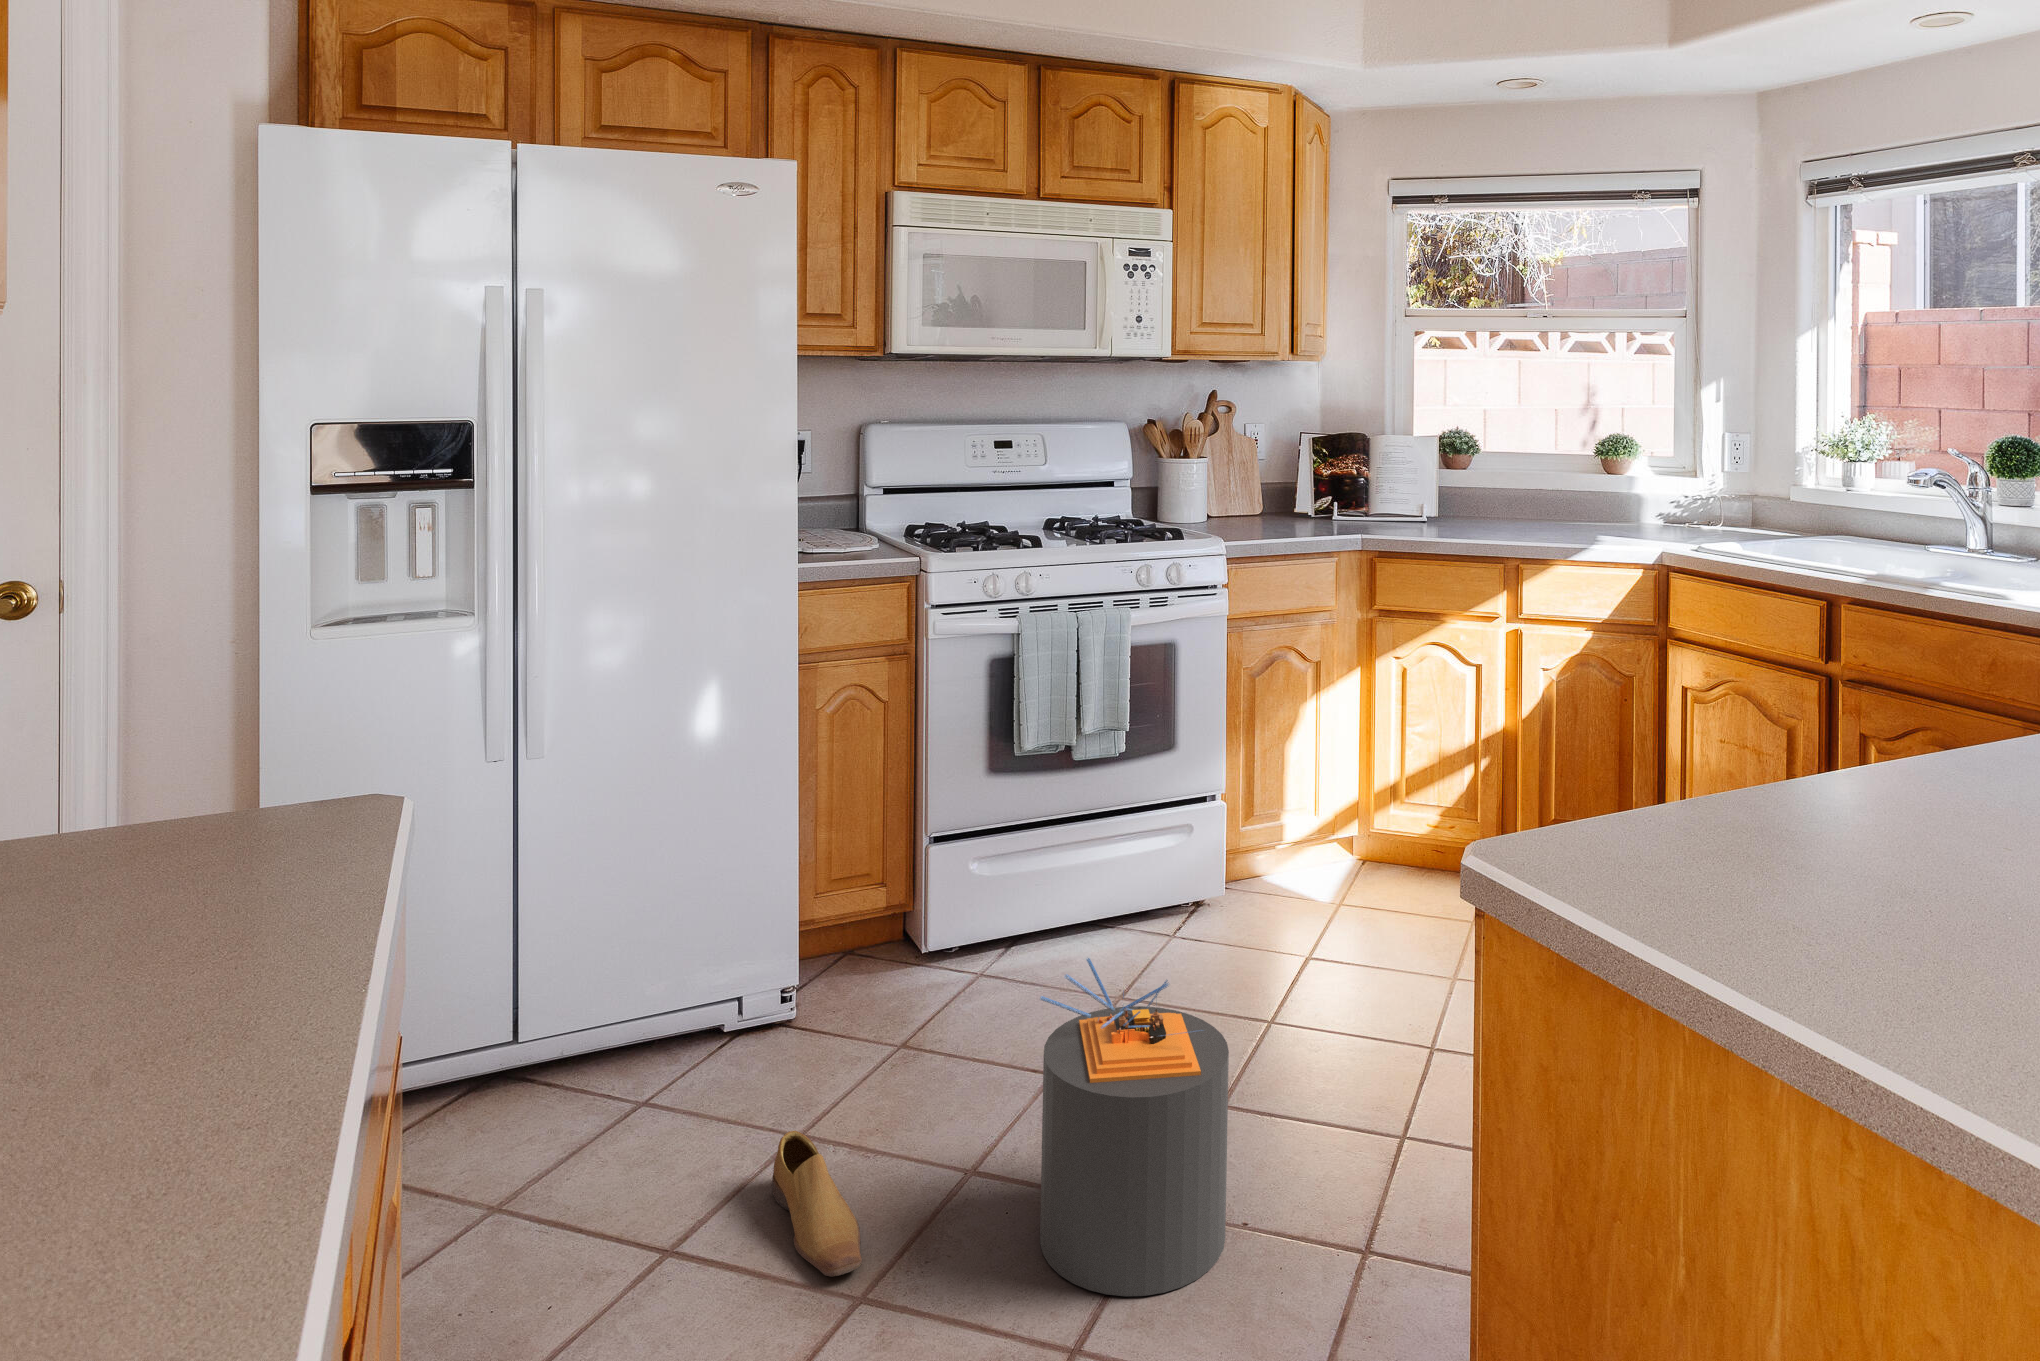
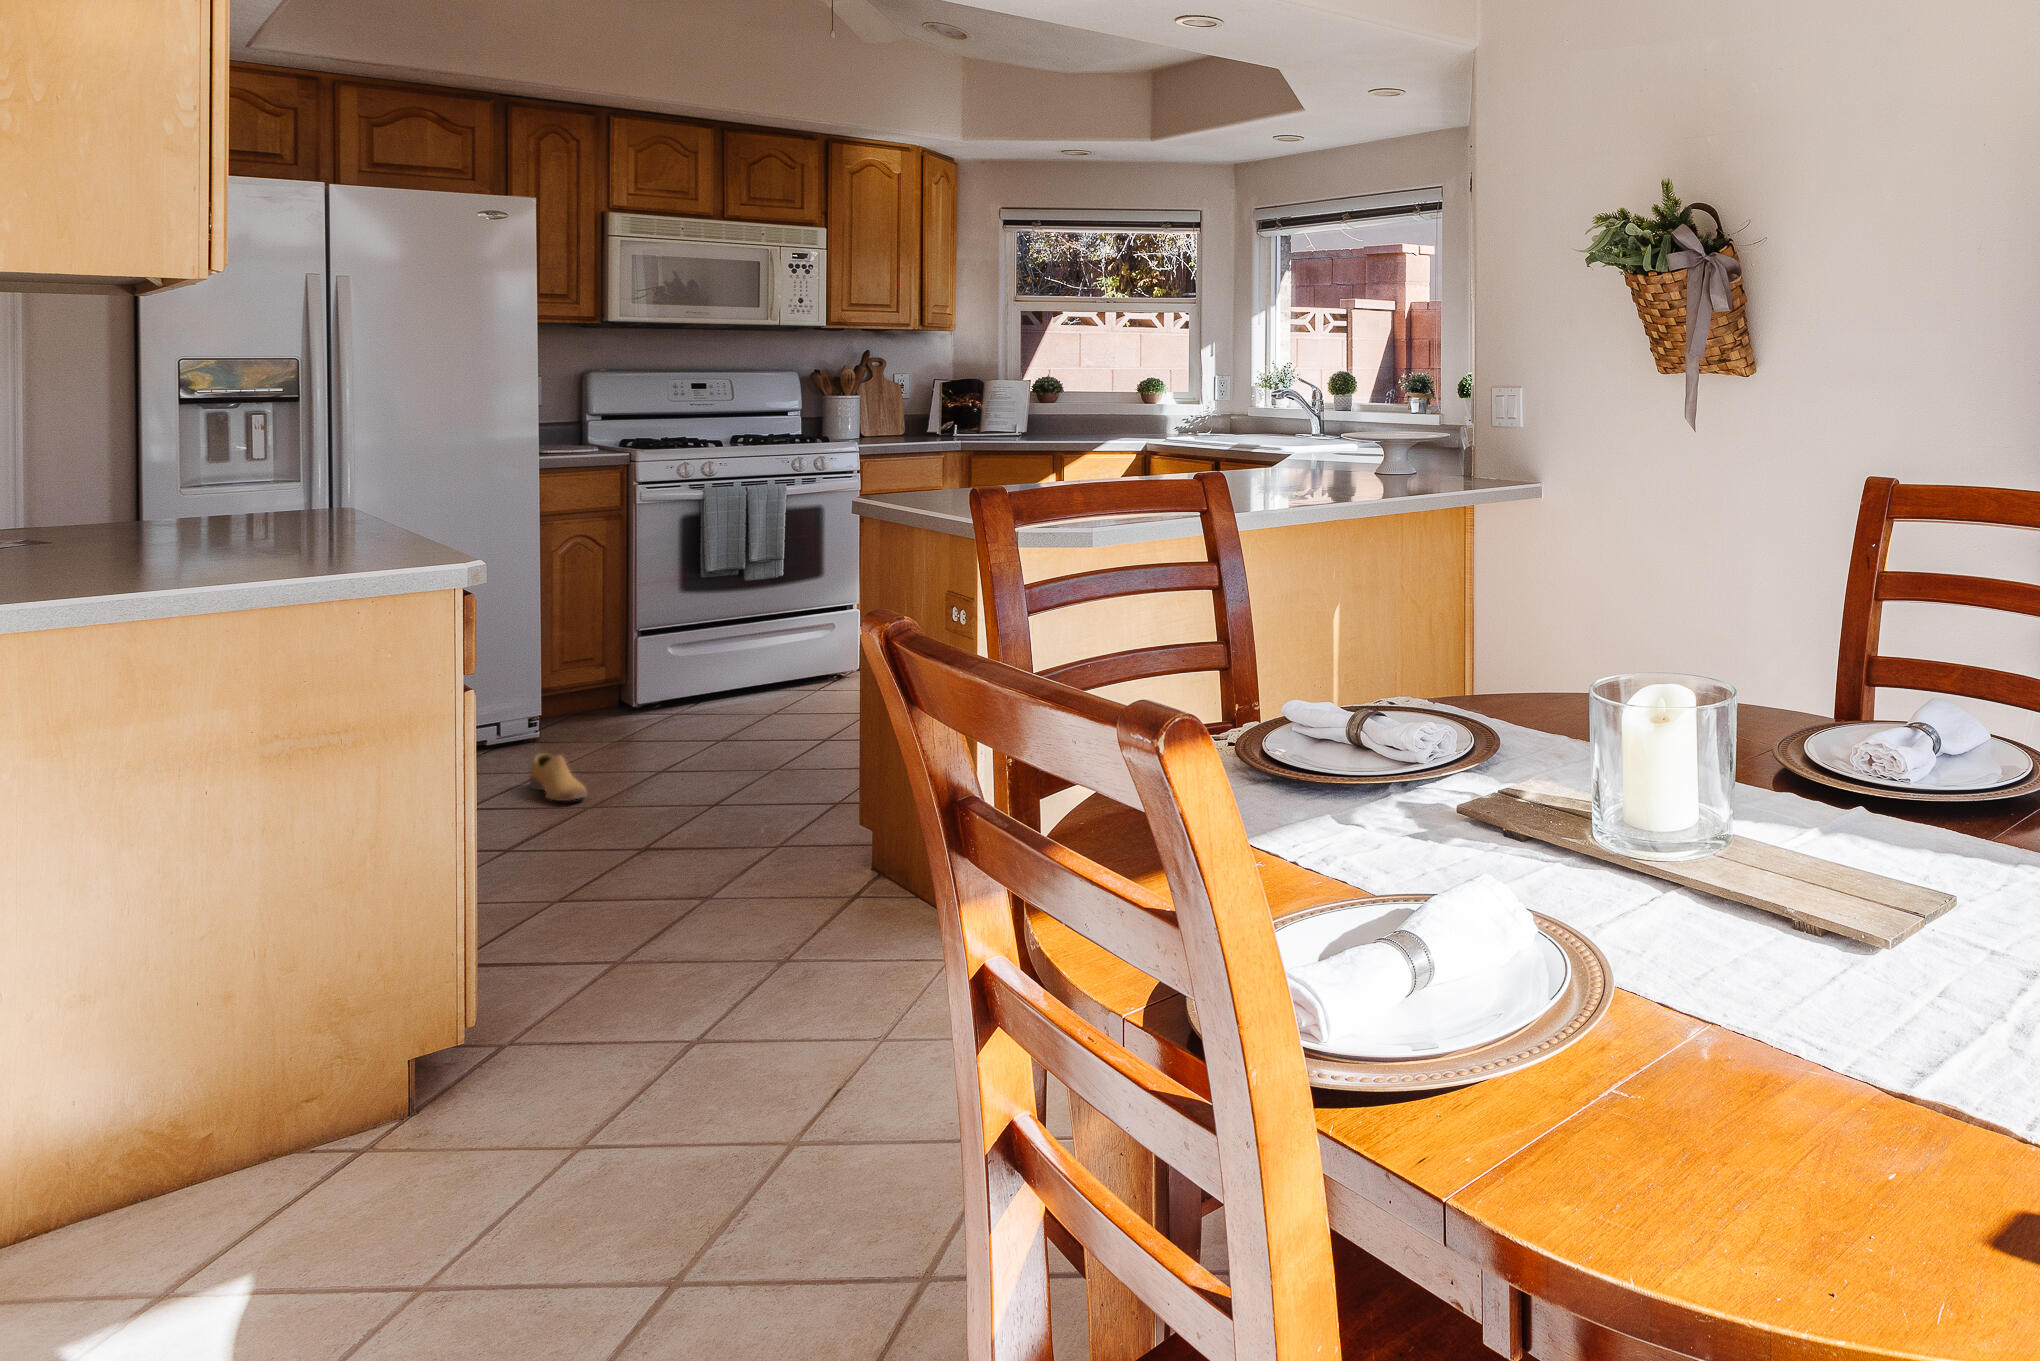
trash can: present [1040,958,1229,1296] -> none [693,634,809,791]

